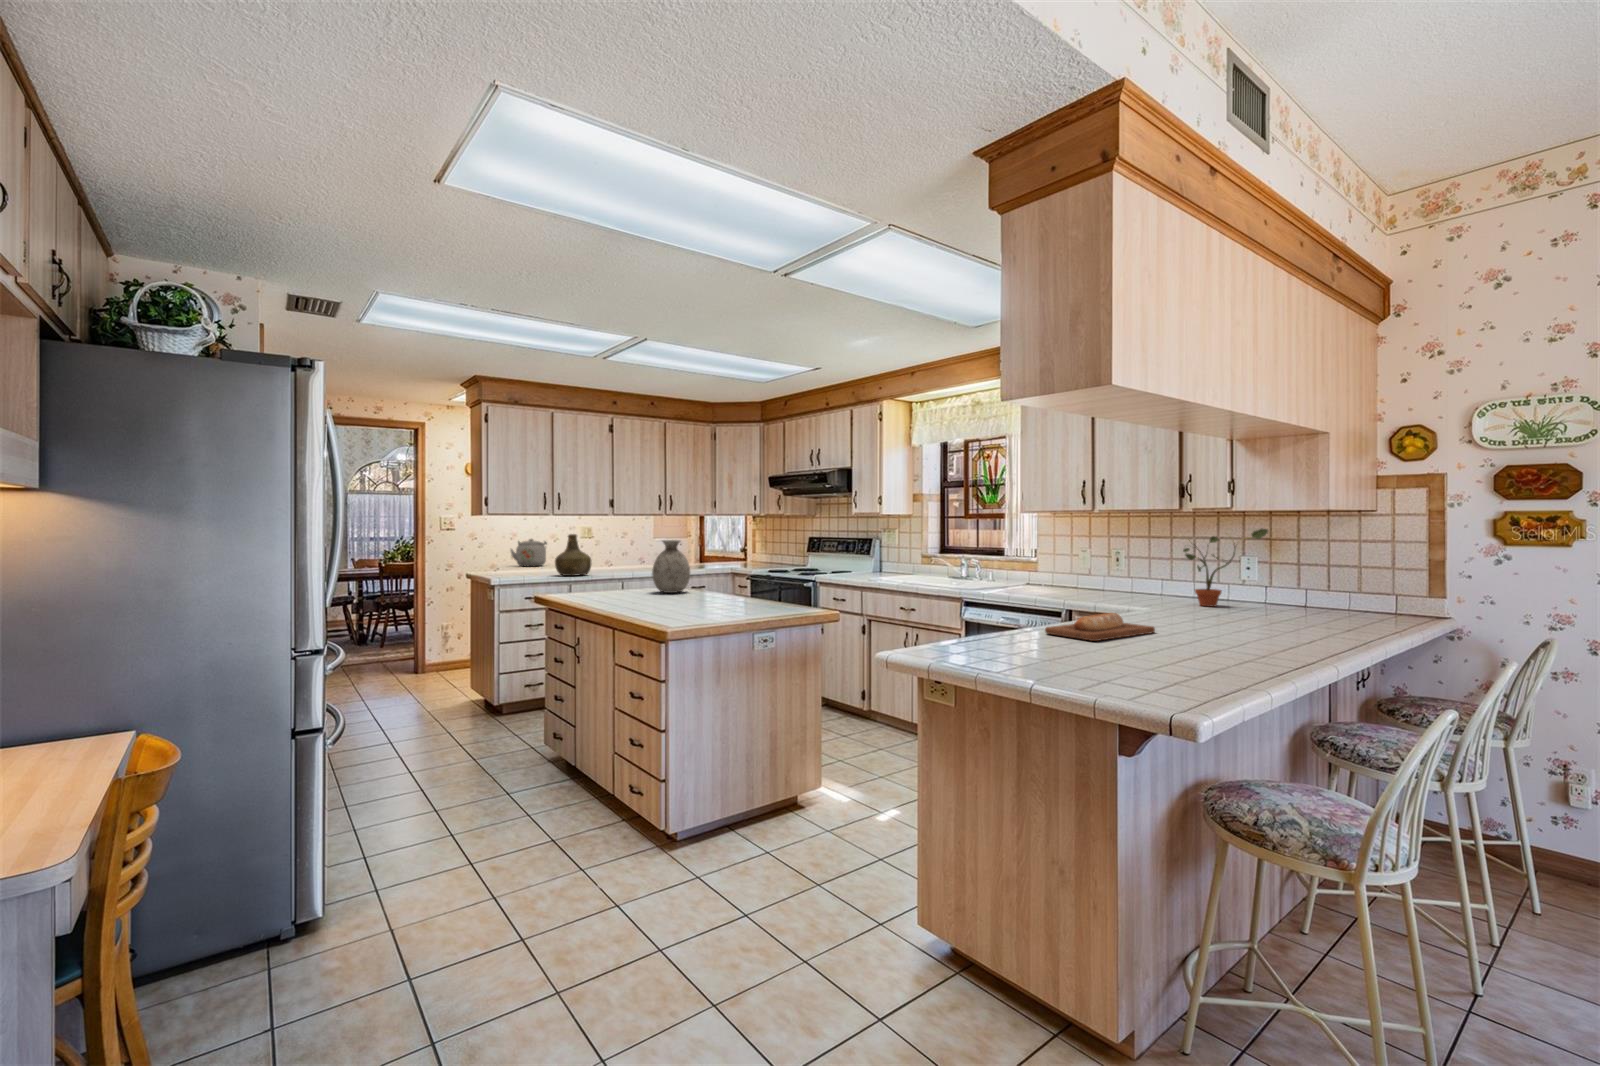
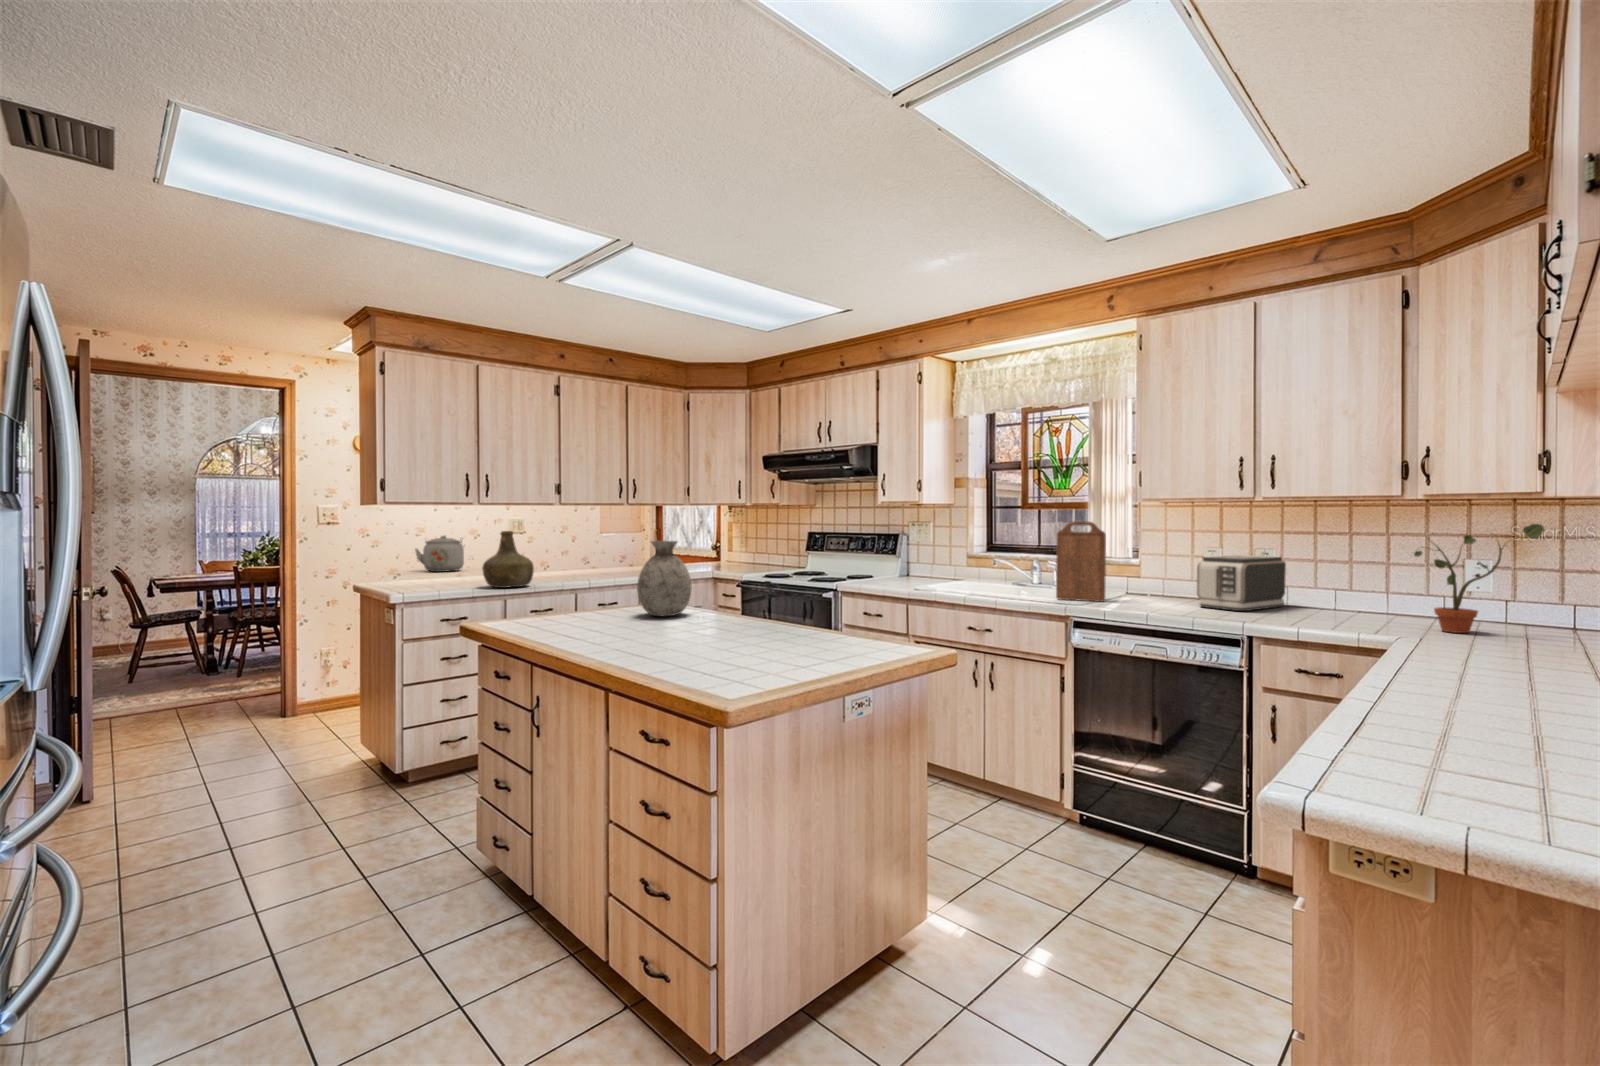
cutting board: none [965,528,999,588] -> present [1056,521,1106,602]
toaster: none [1060,553,1128,594] -> present [1197,555,1286,611]
bread loaf: present [1045,613,1155,641] -> none [1381,663,1540,724]

